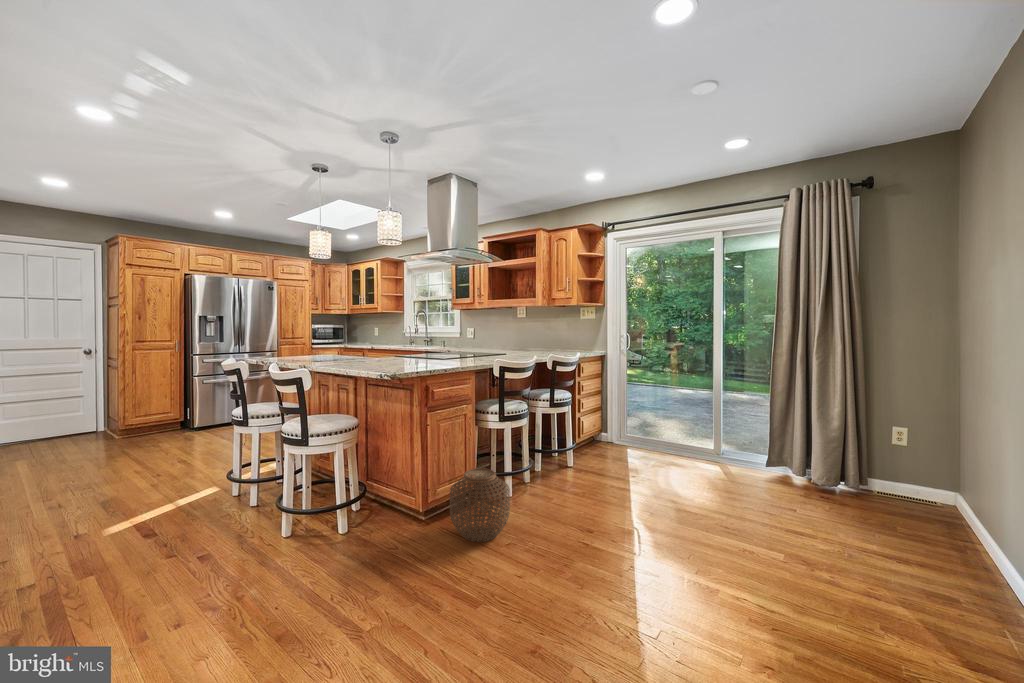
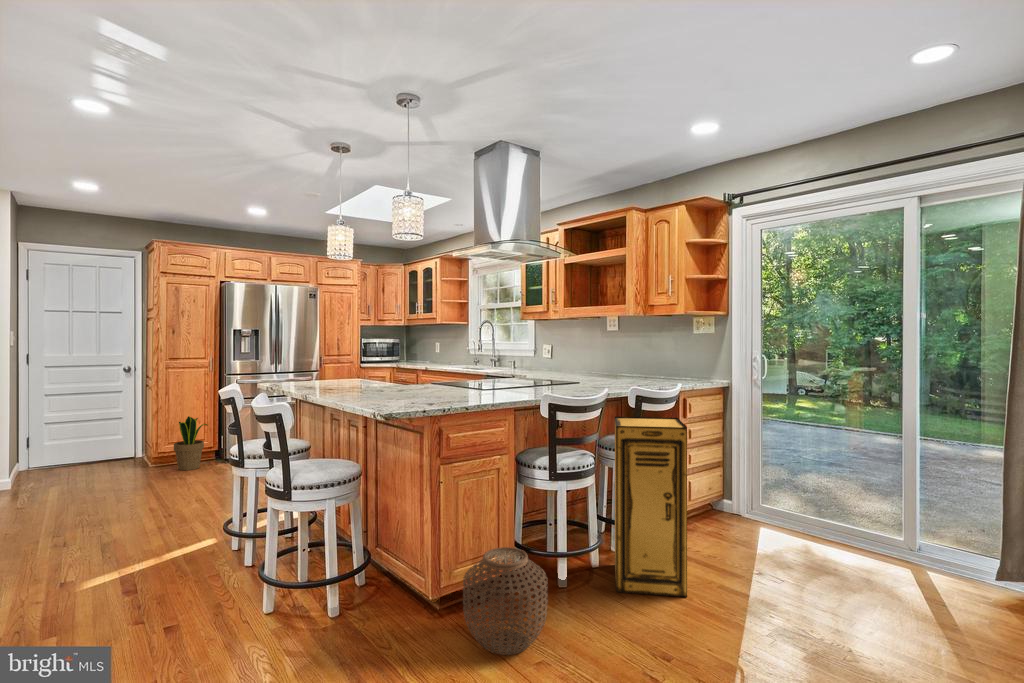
storage cabinet: none [540,376,593,497] -> present [615,417,687,597]
potted plant: none [144,391,177,439] -> present [174,416,208,470]

